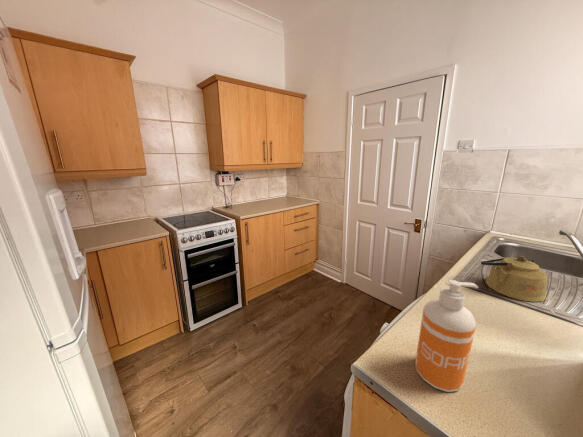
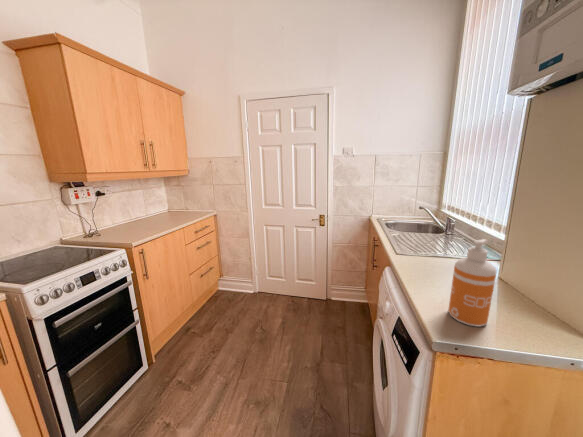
kettle: present [481,256,547,302] -> none [406,225,444,254]

